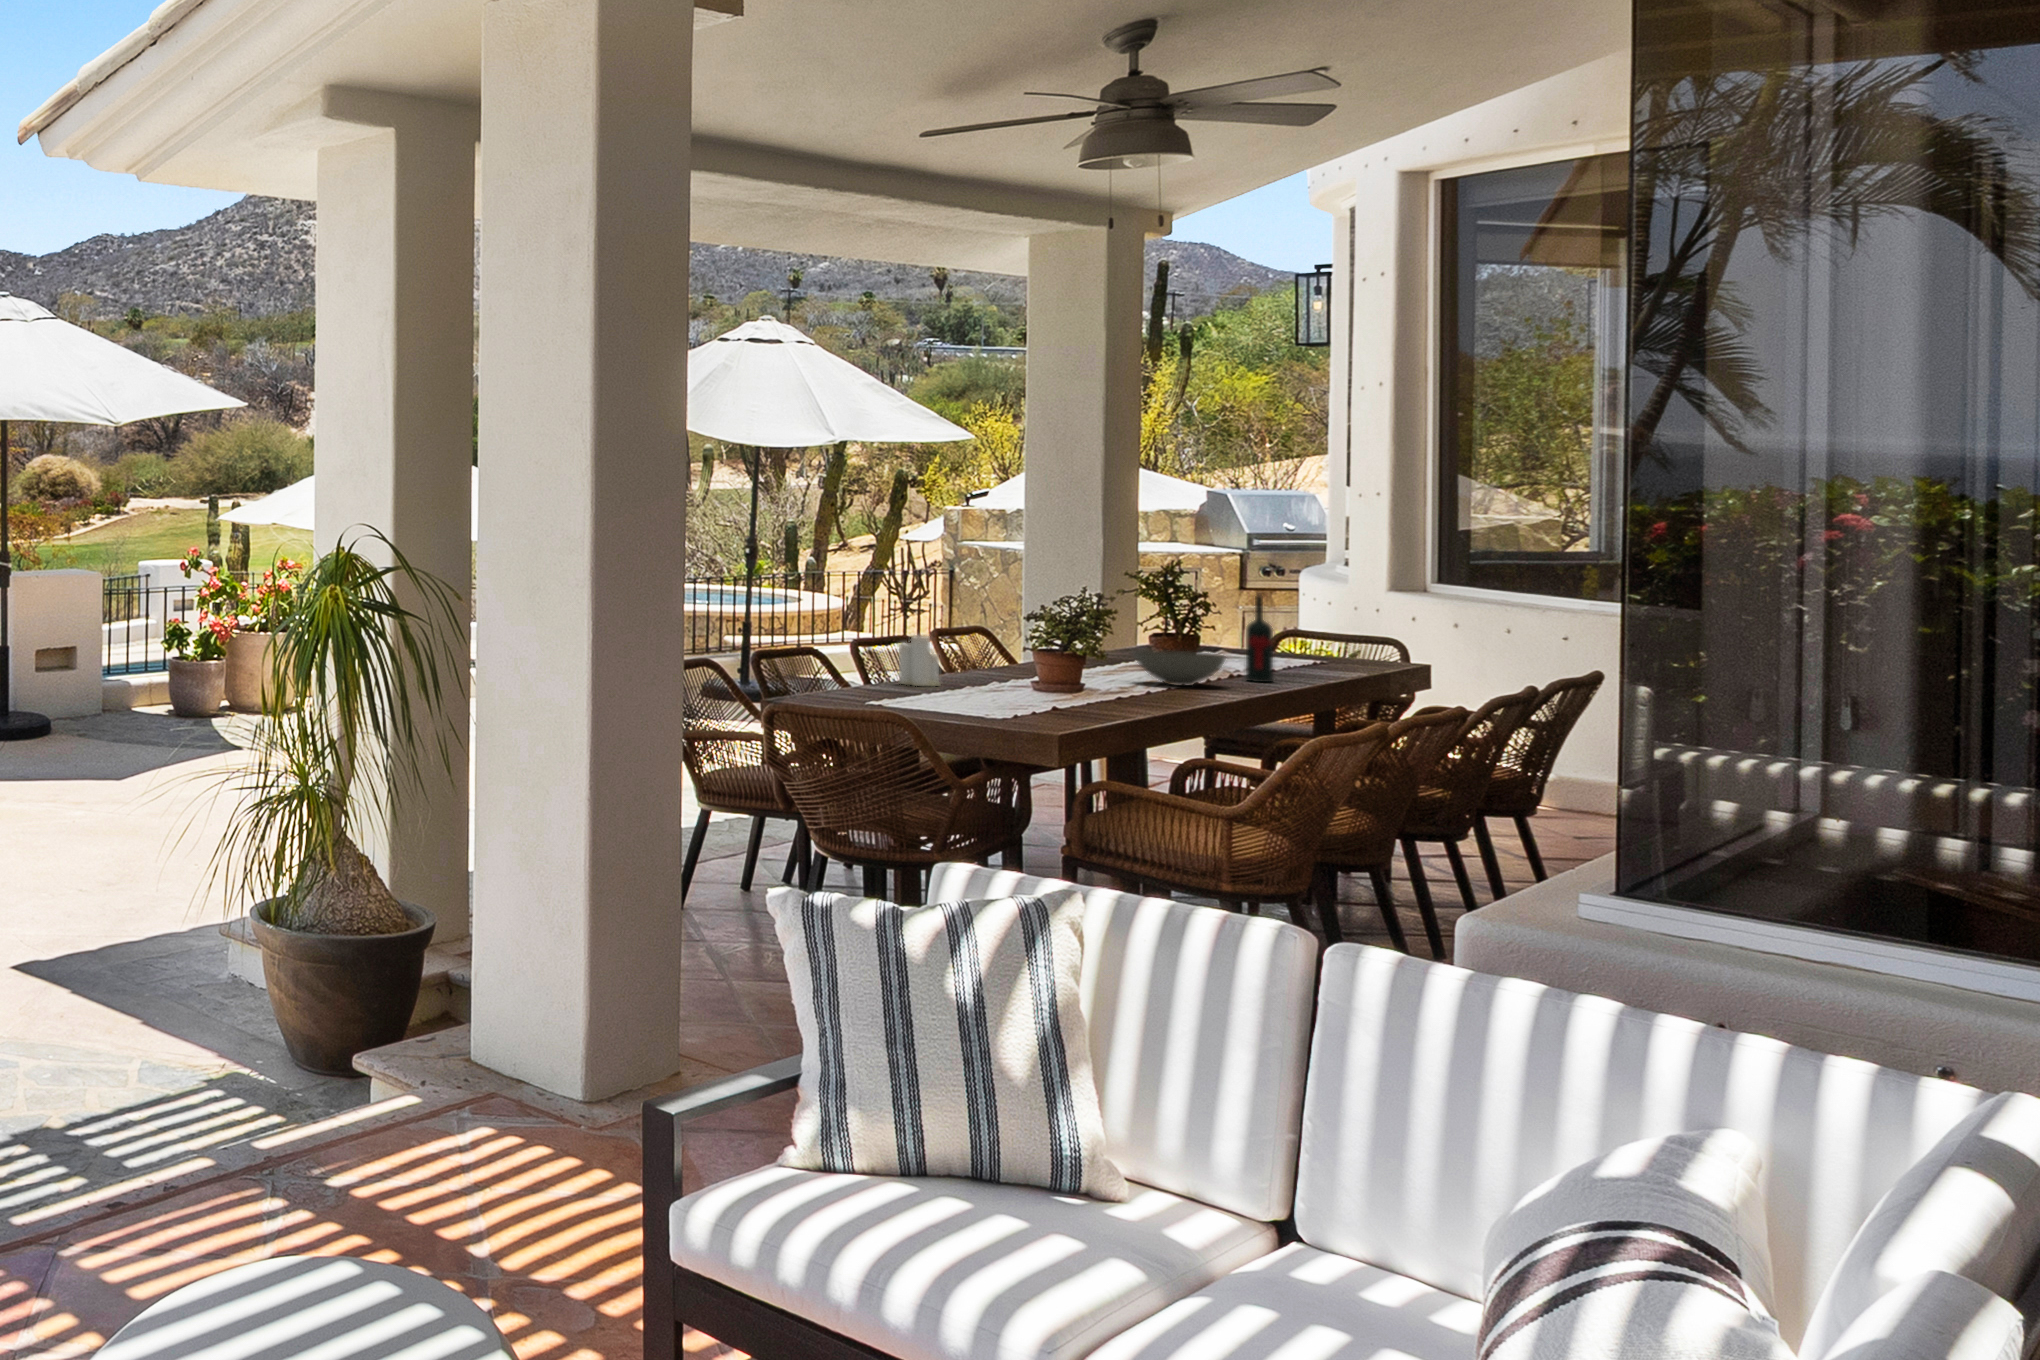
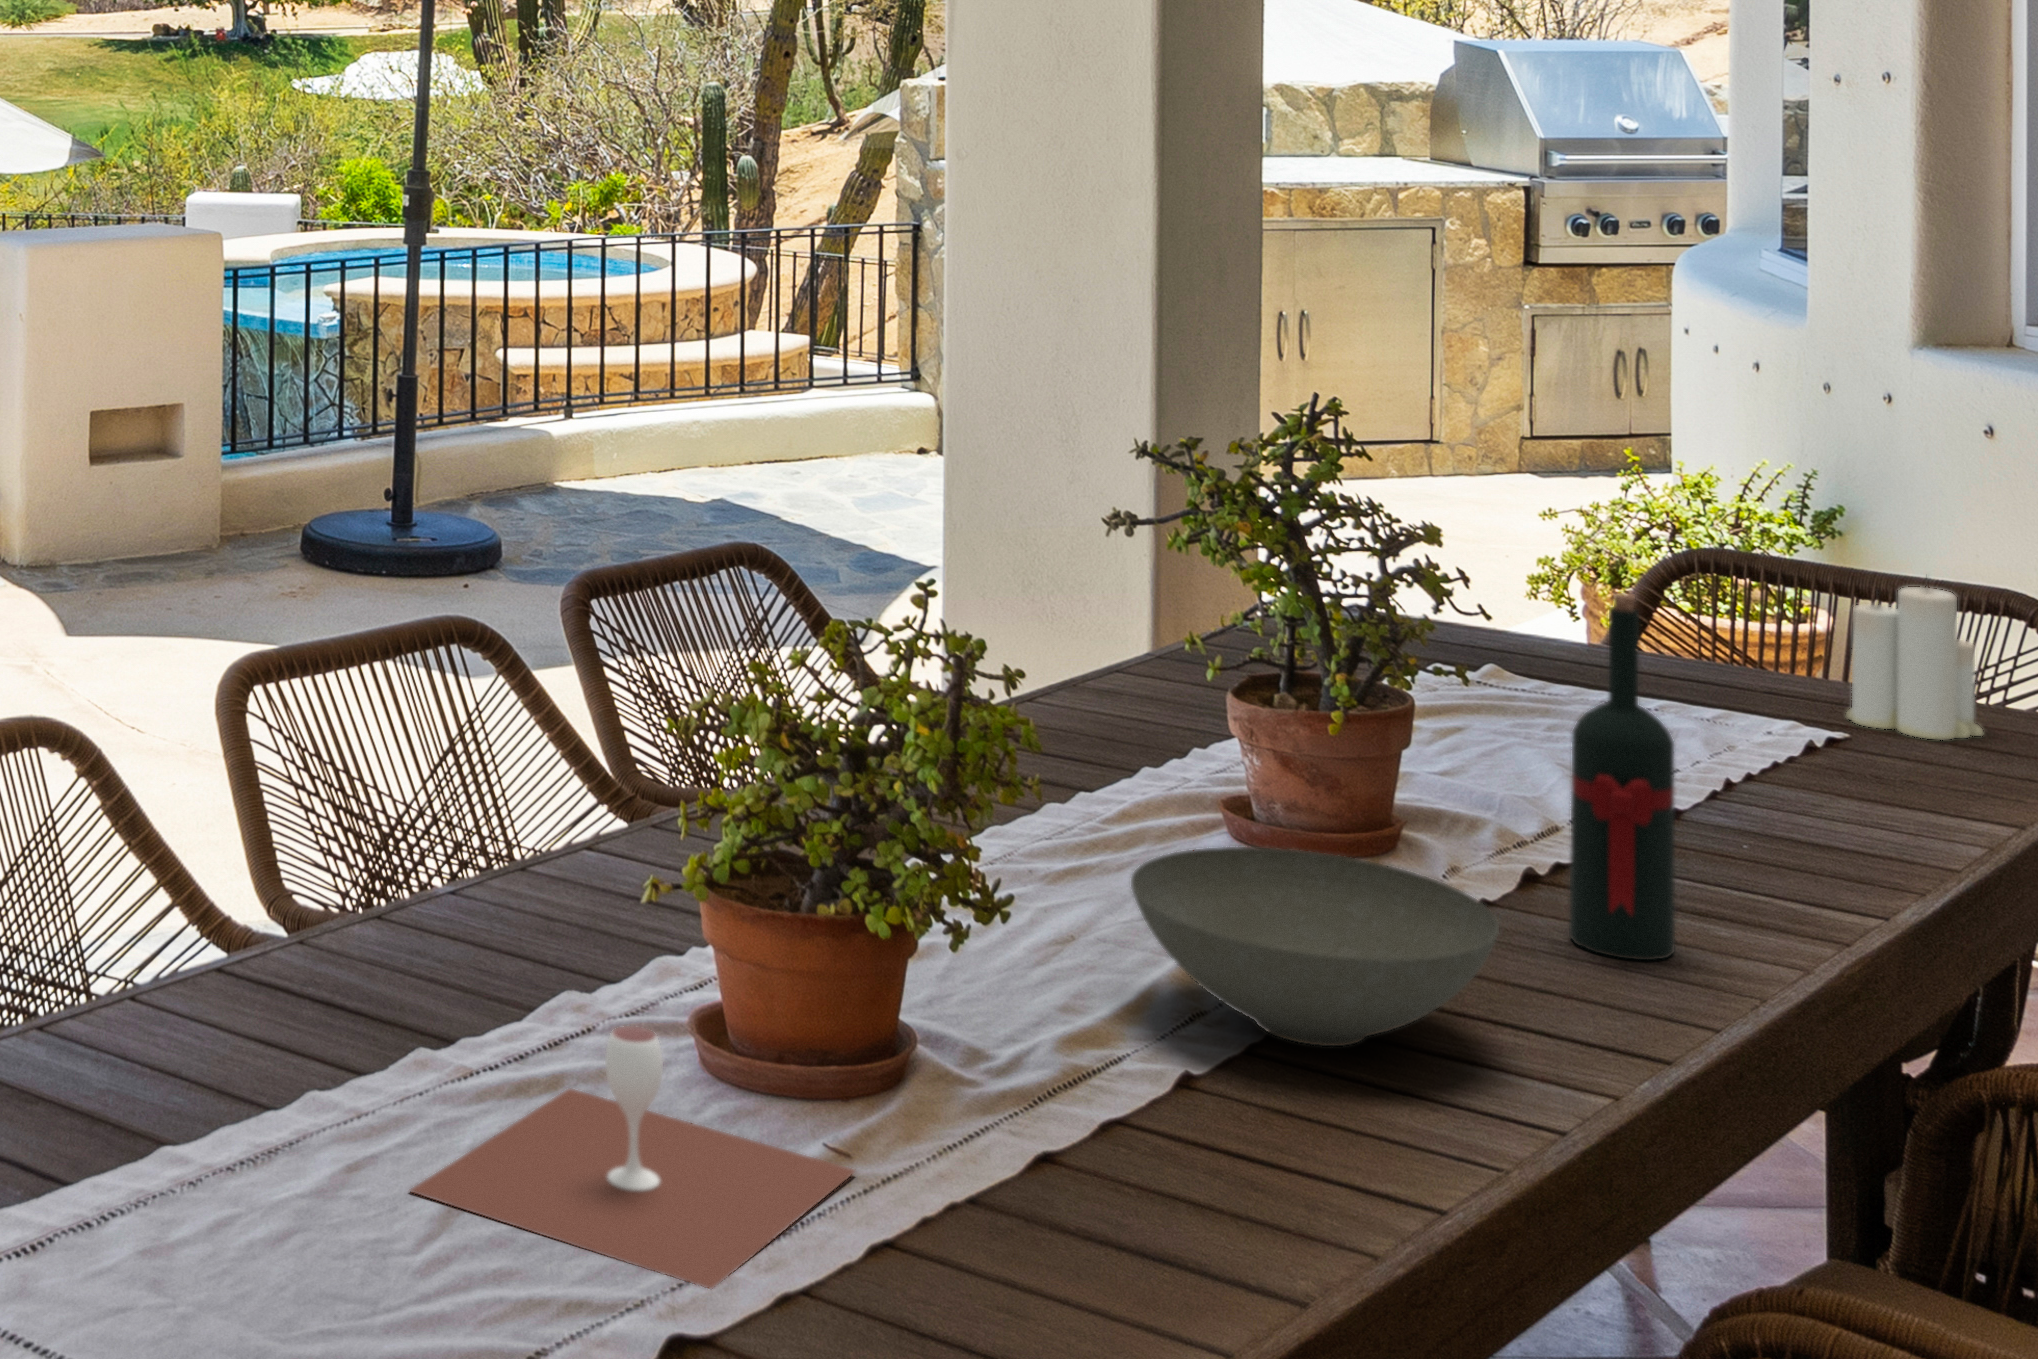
candle: present [899,635,939,686] -> present [1846,579,1983,740]
wine glass: none [982,658,1080,696] -> present [410,1026,855,1289]

